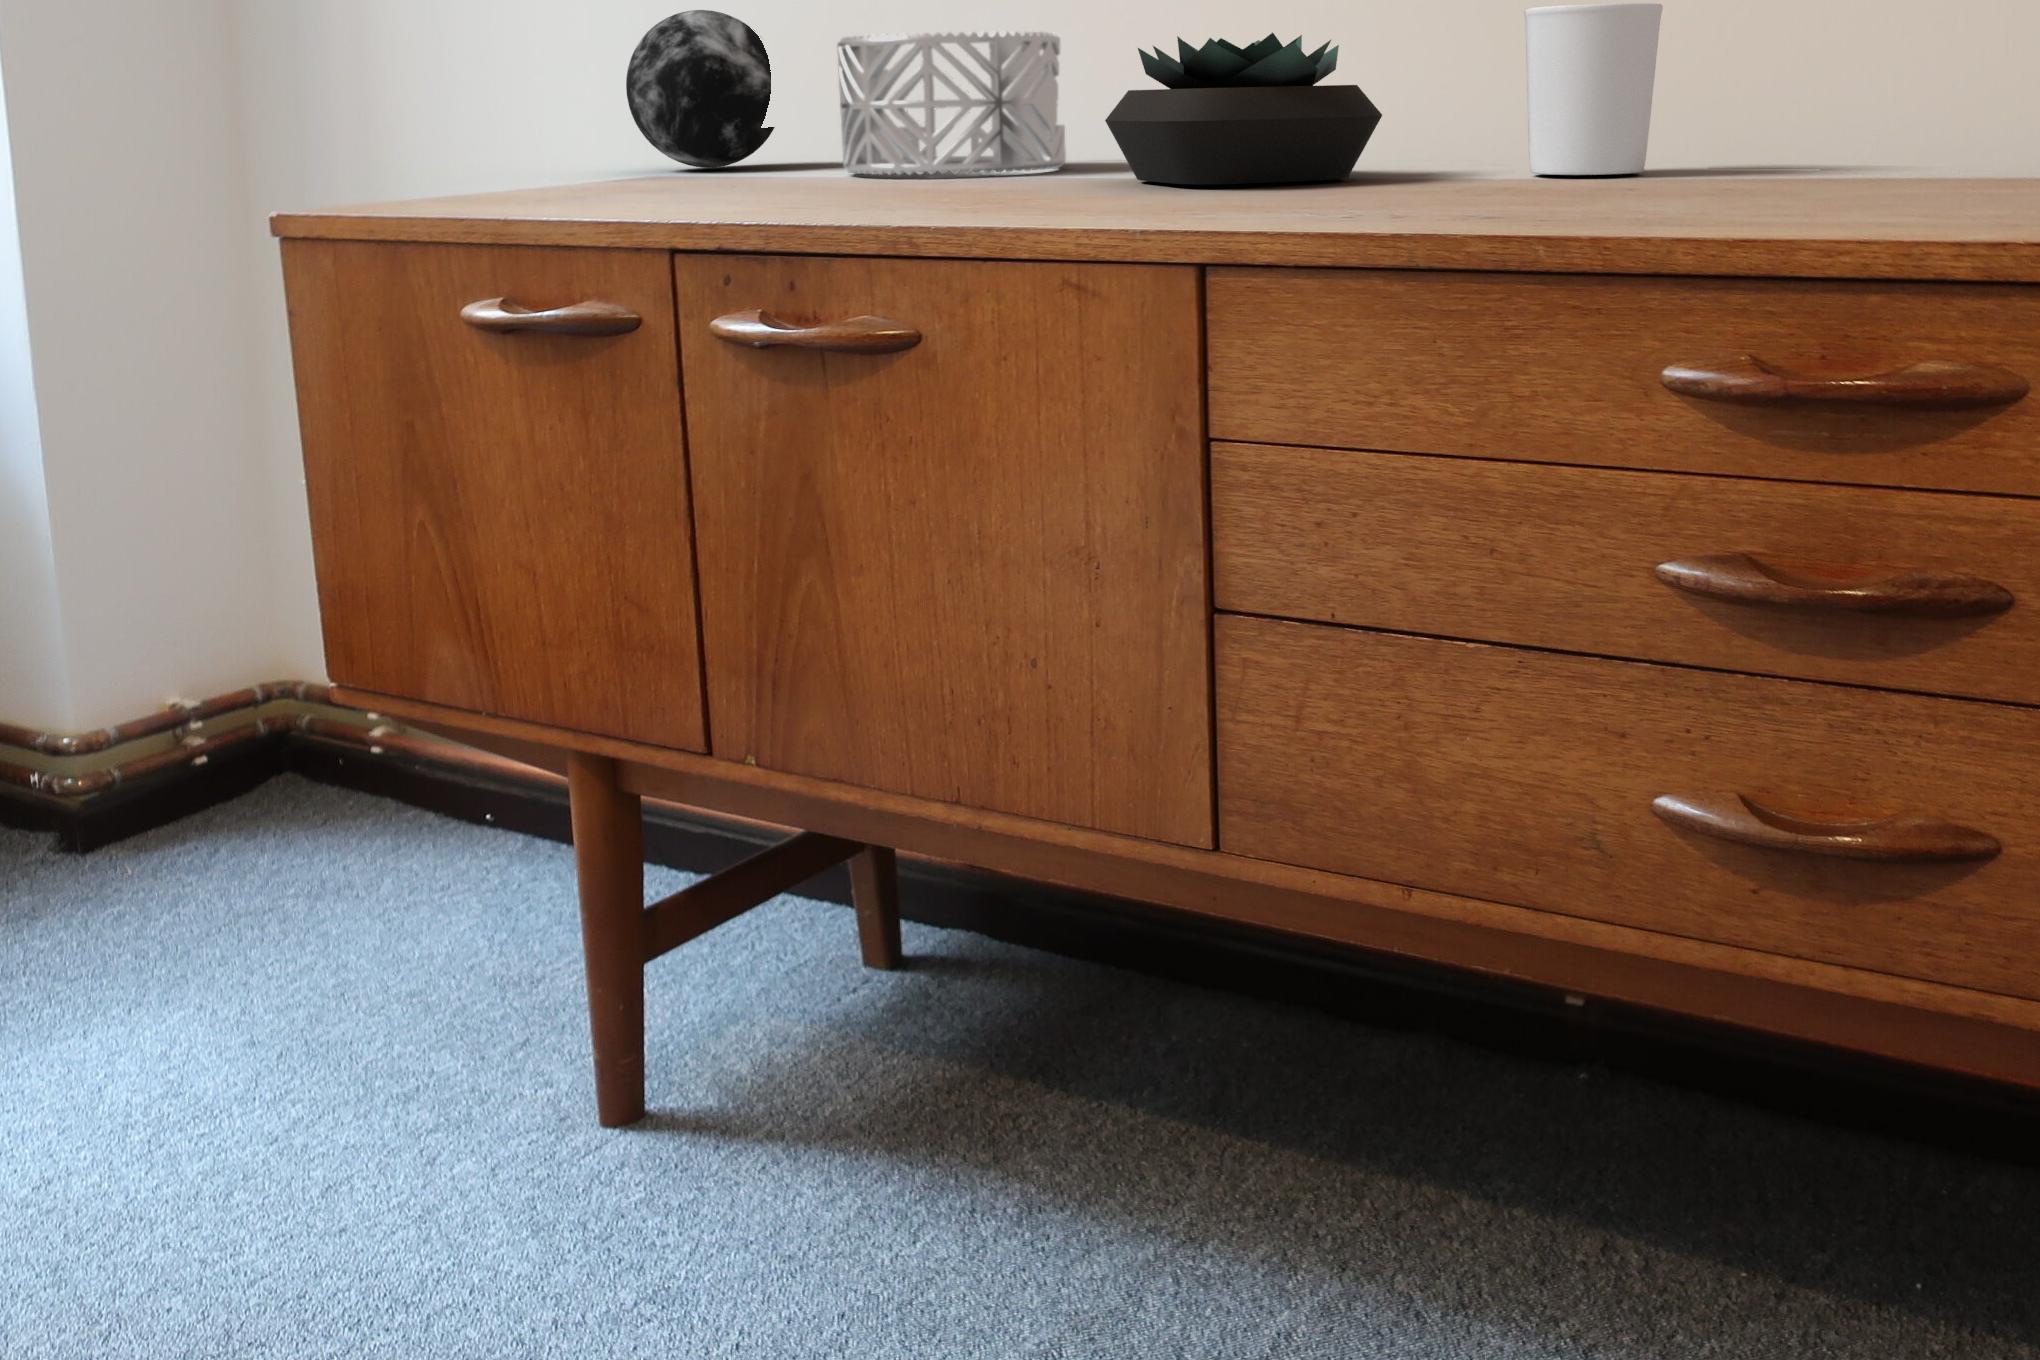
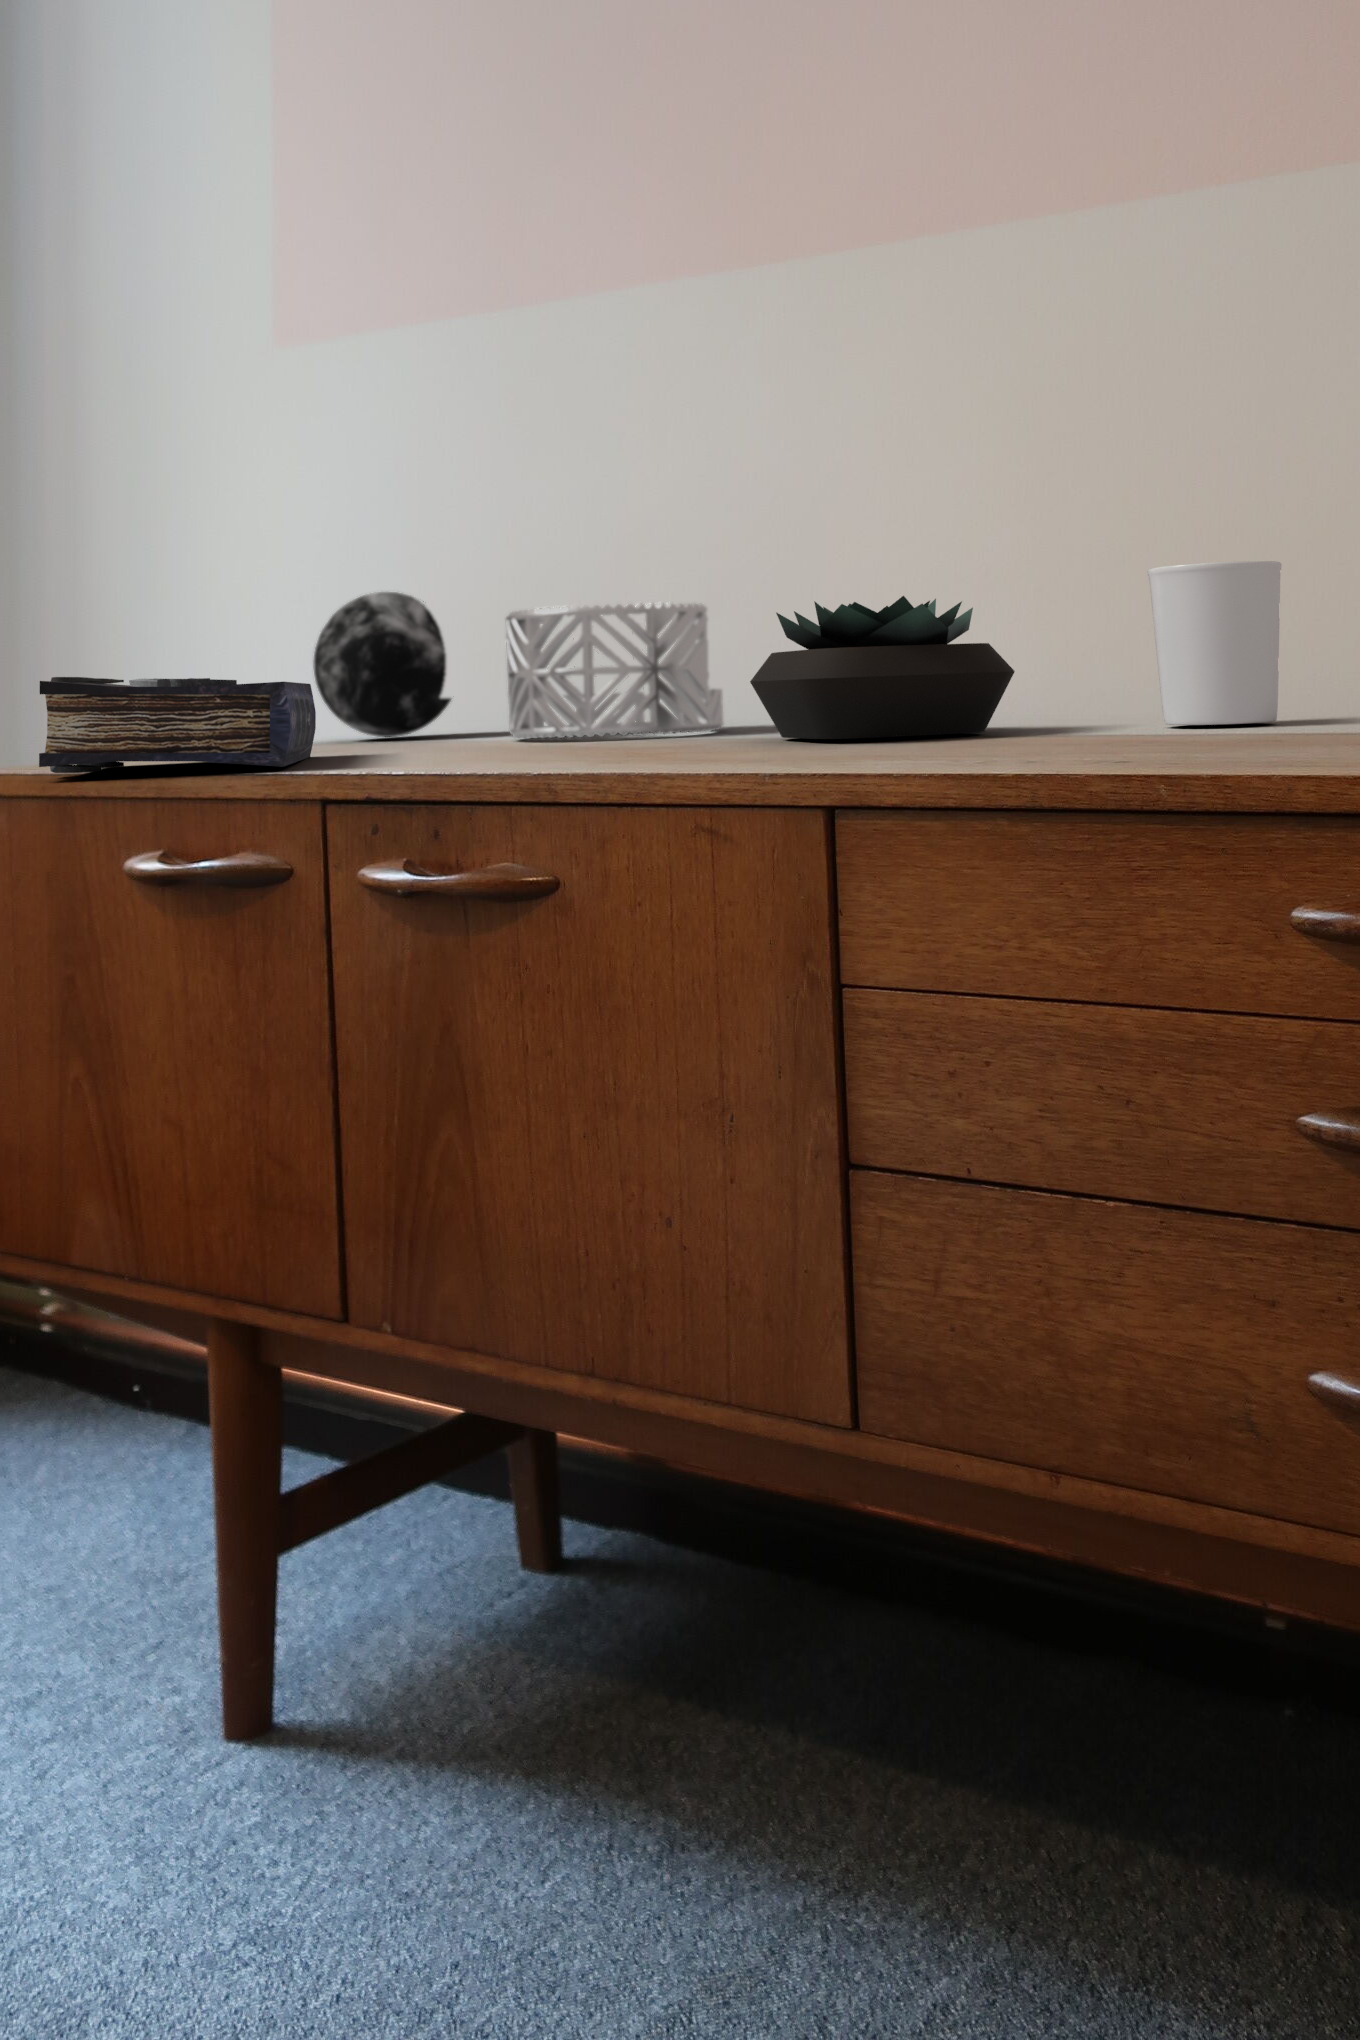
book: none [356,107,645,212] -> present [39,677,316,773]

